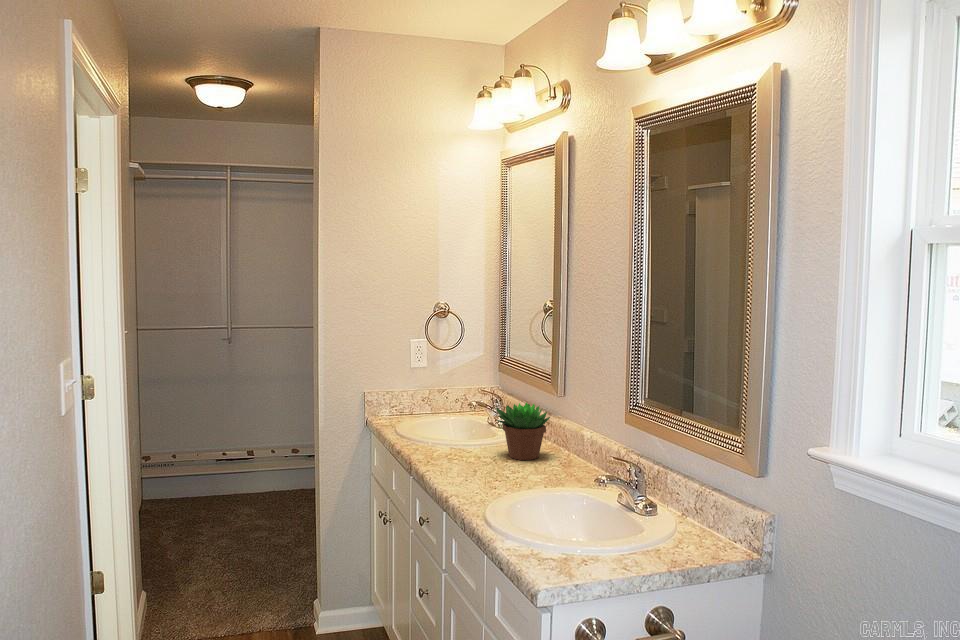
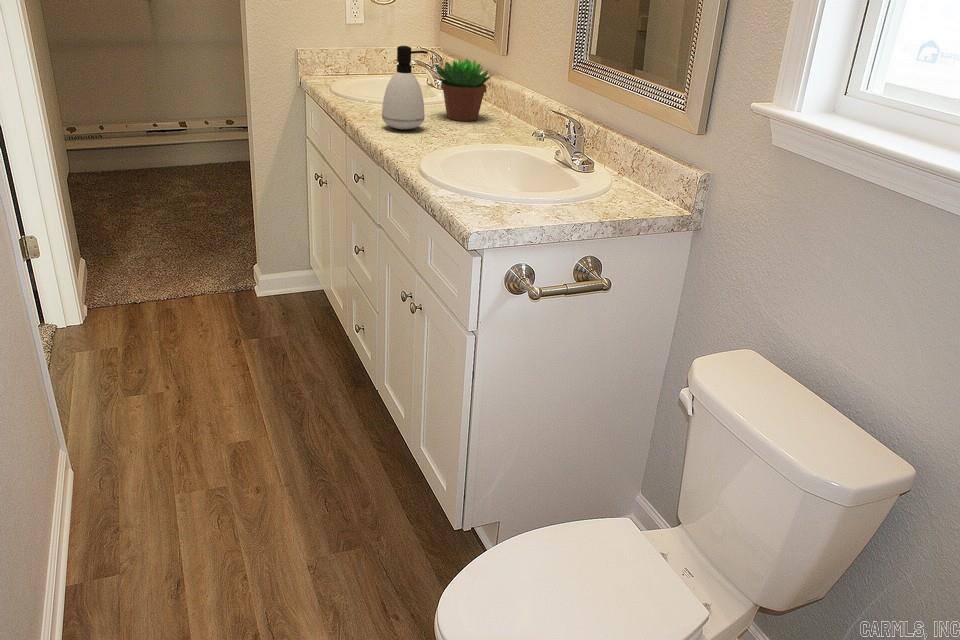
soap dispenser: none [448,396,490,472] -> present [382,46,428,129]

